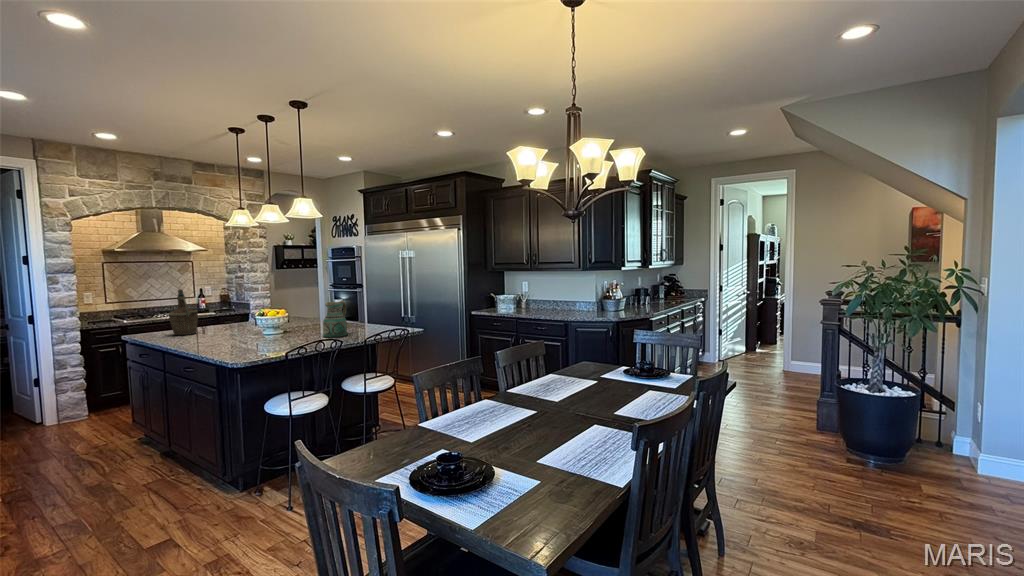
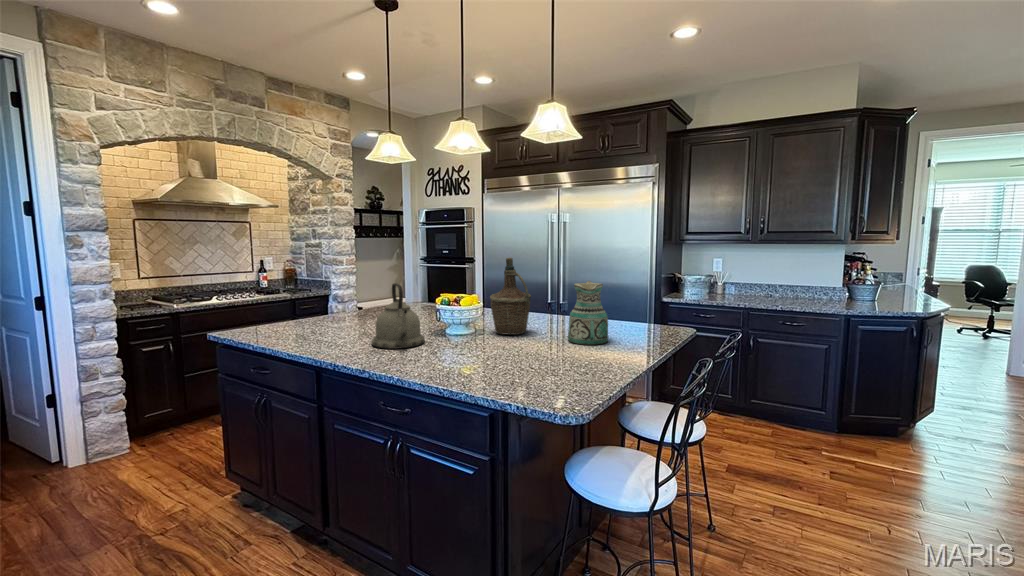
bottle: present [168,289,198,335] -> present [490,258,531,335]
kettle: none [206,303,241,340] -> present [372,283,425,349]

